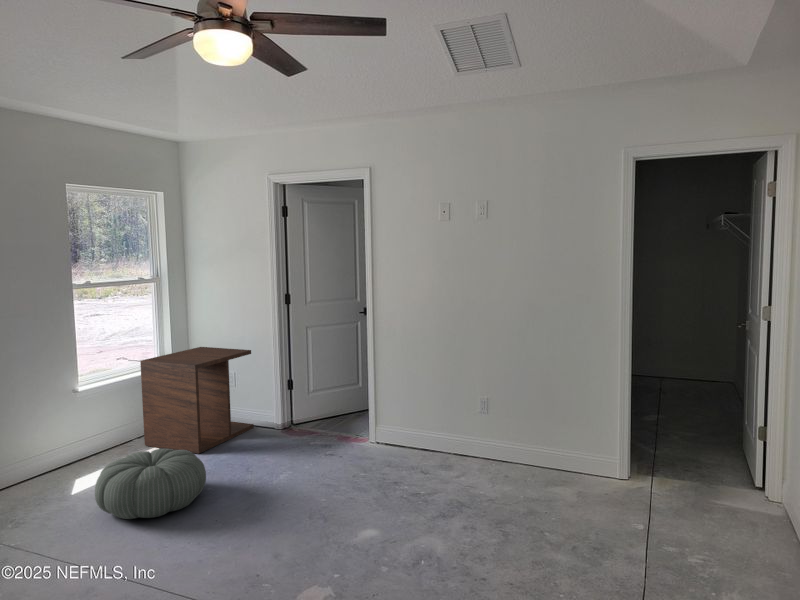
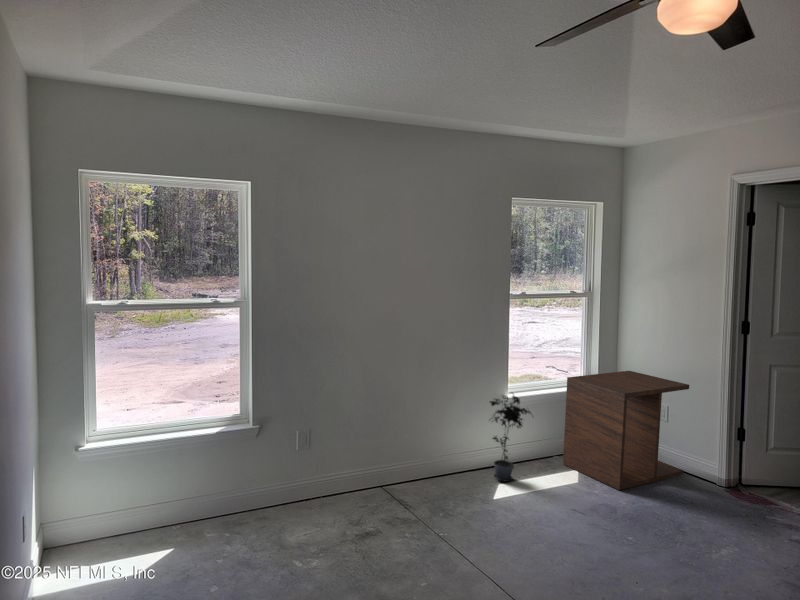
potted plant: none [55,383,107,477] -> present [490,392,532,481]
pouf: present [95,449,206,519] -> none [516,476,630,555]

